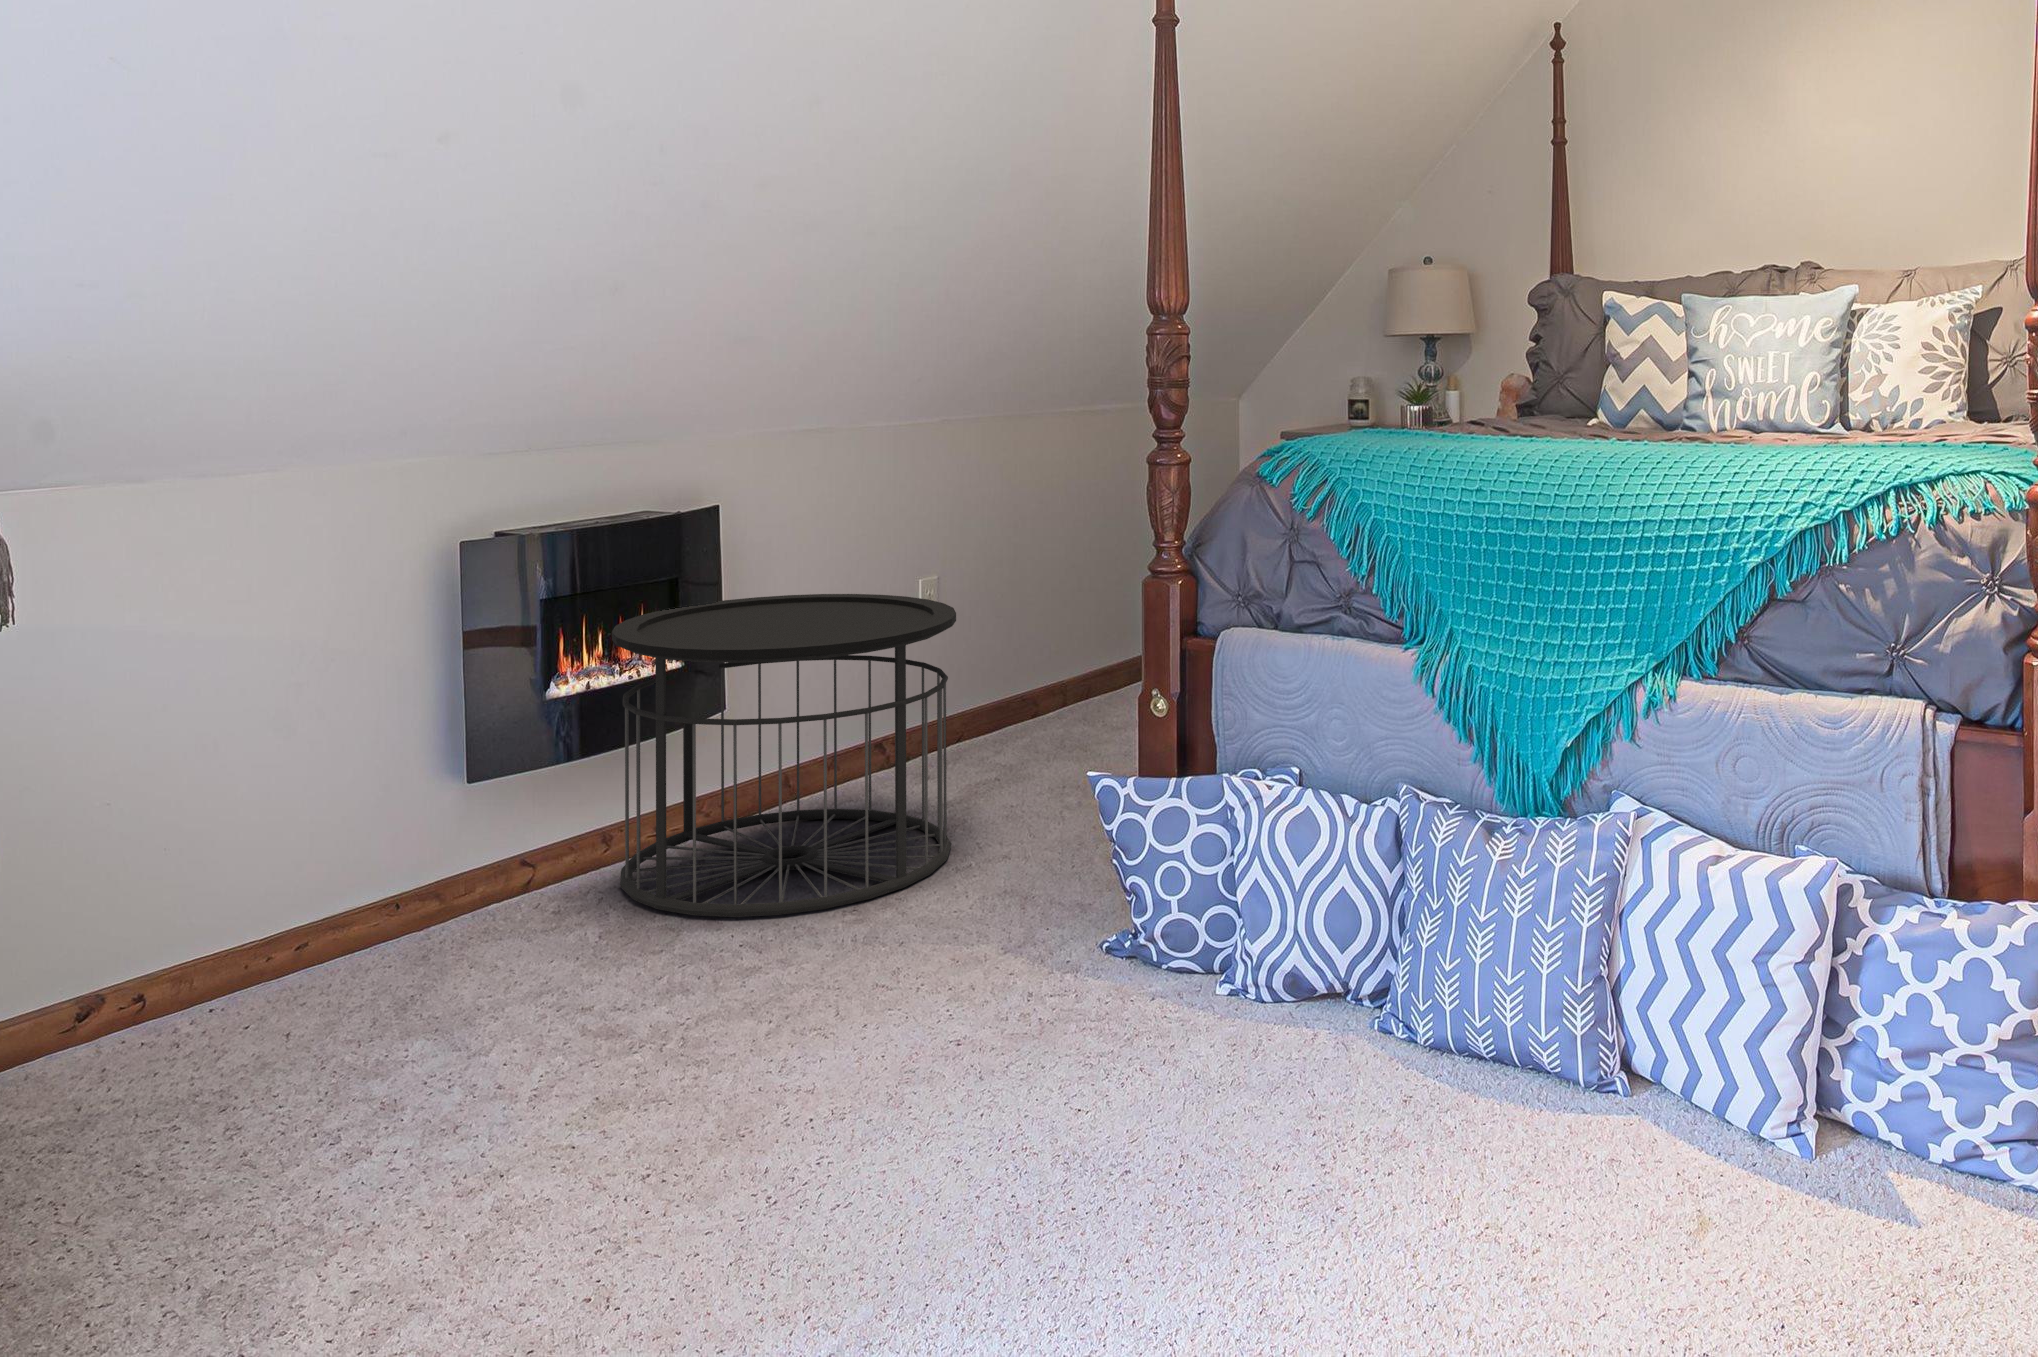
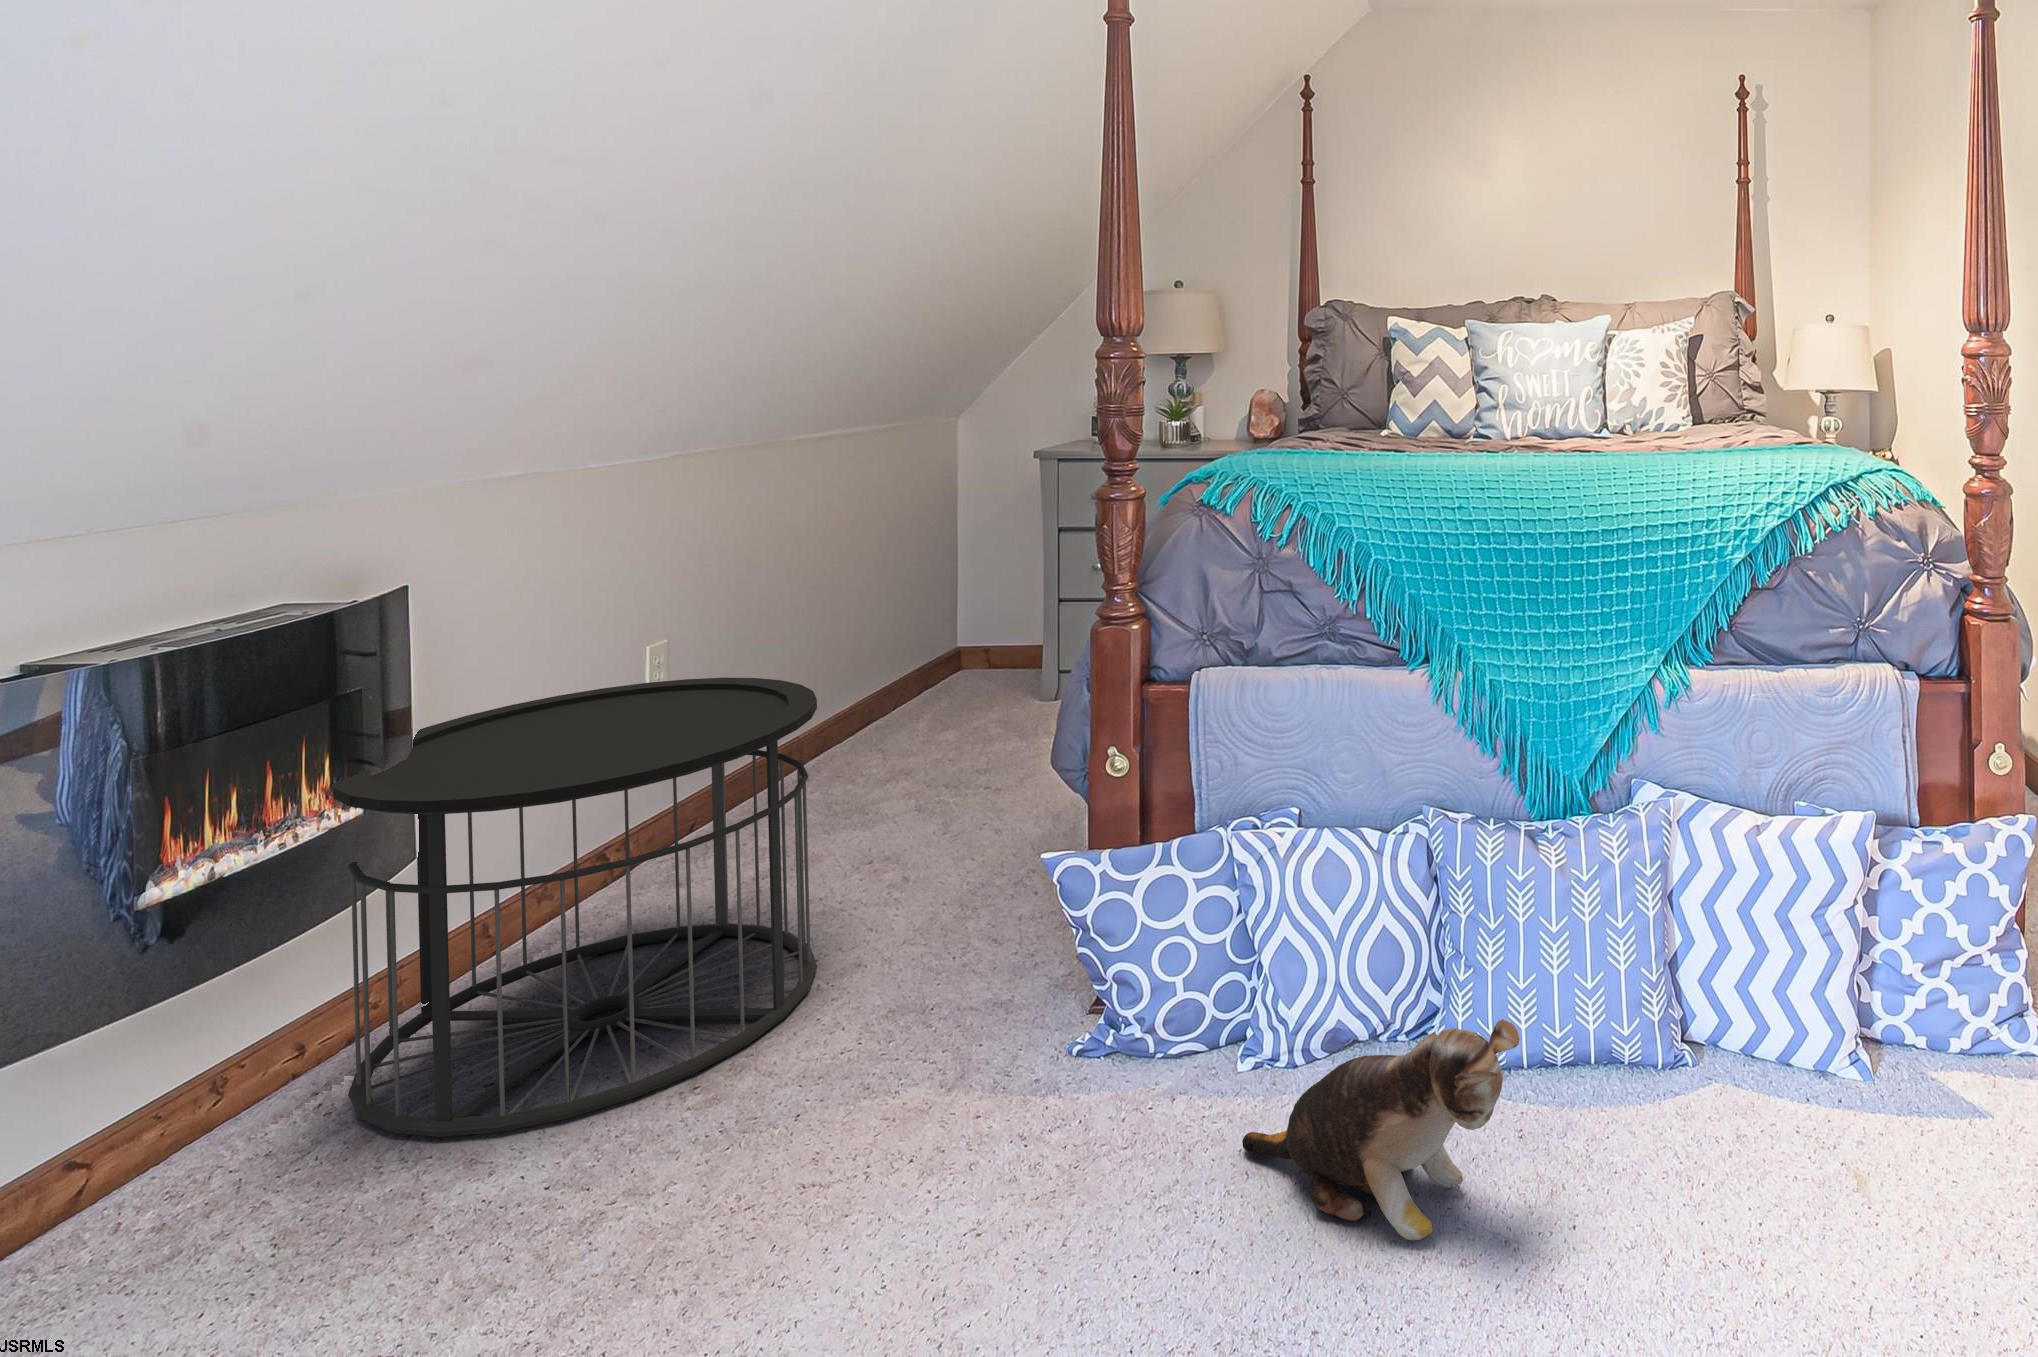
plush toy: none [1165,959,1348,1148] -> present [1242,1019,1520,1240]

